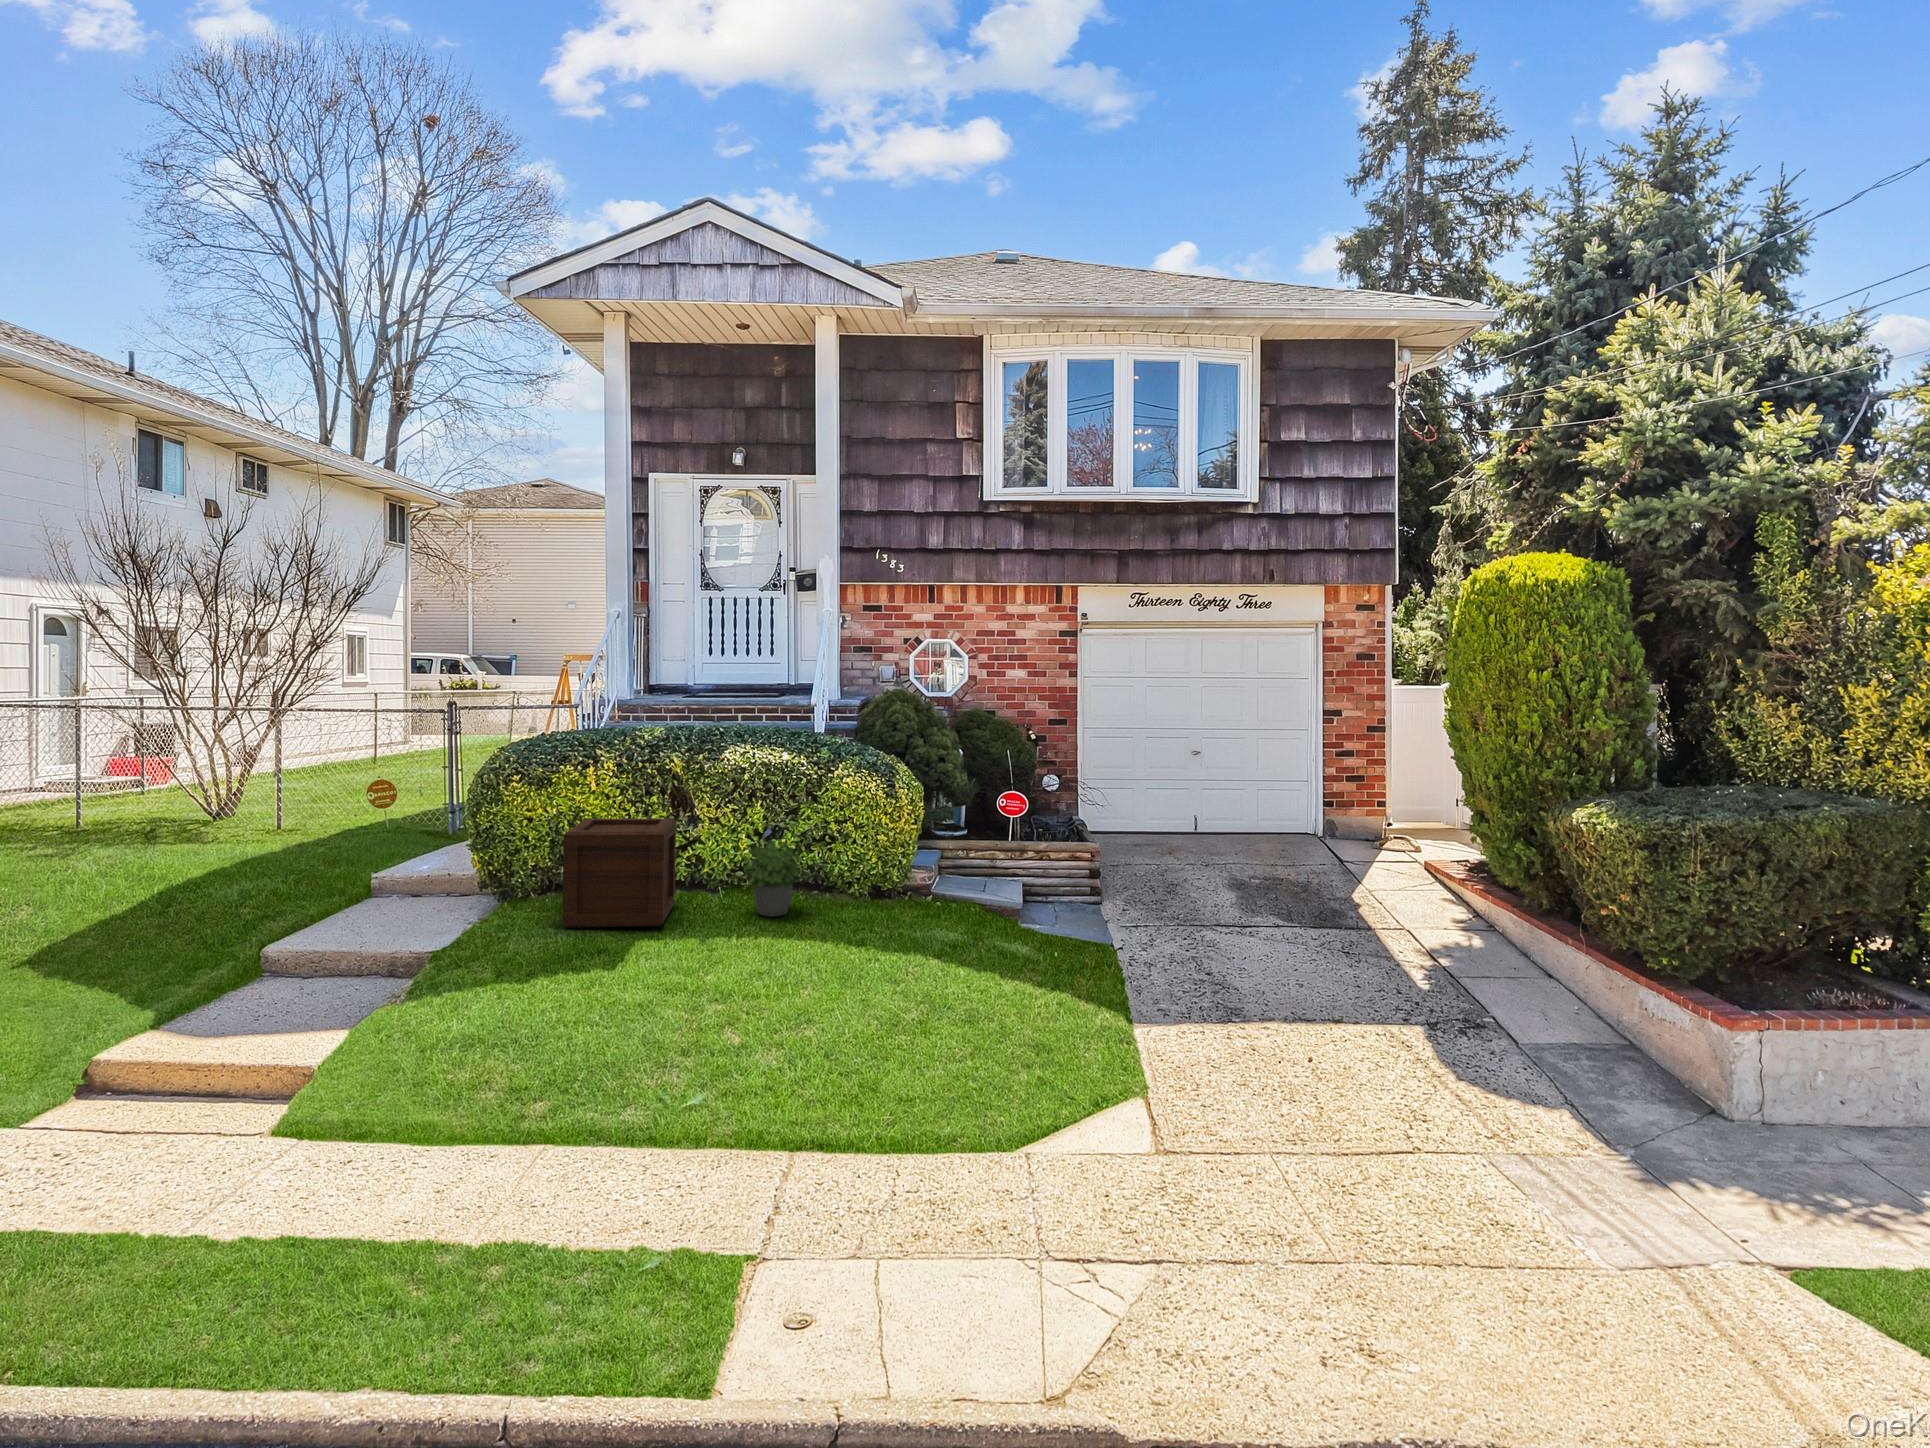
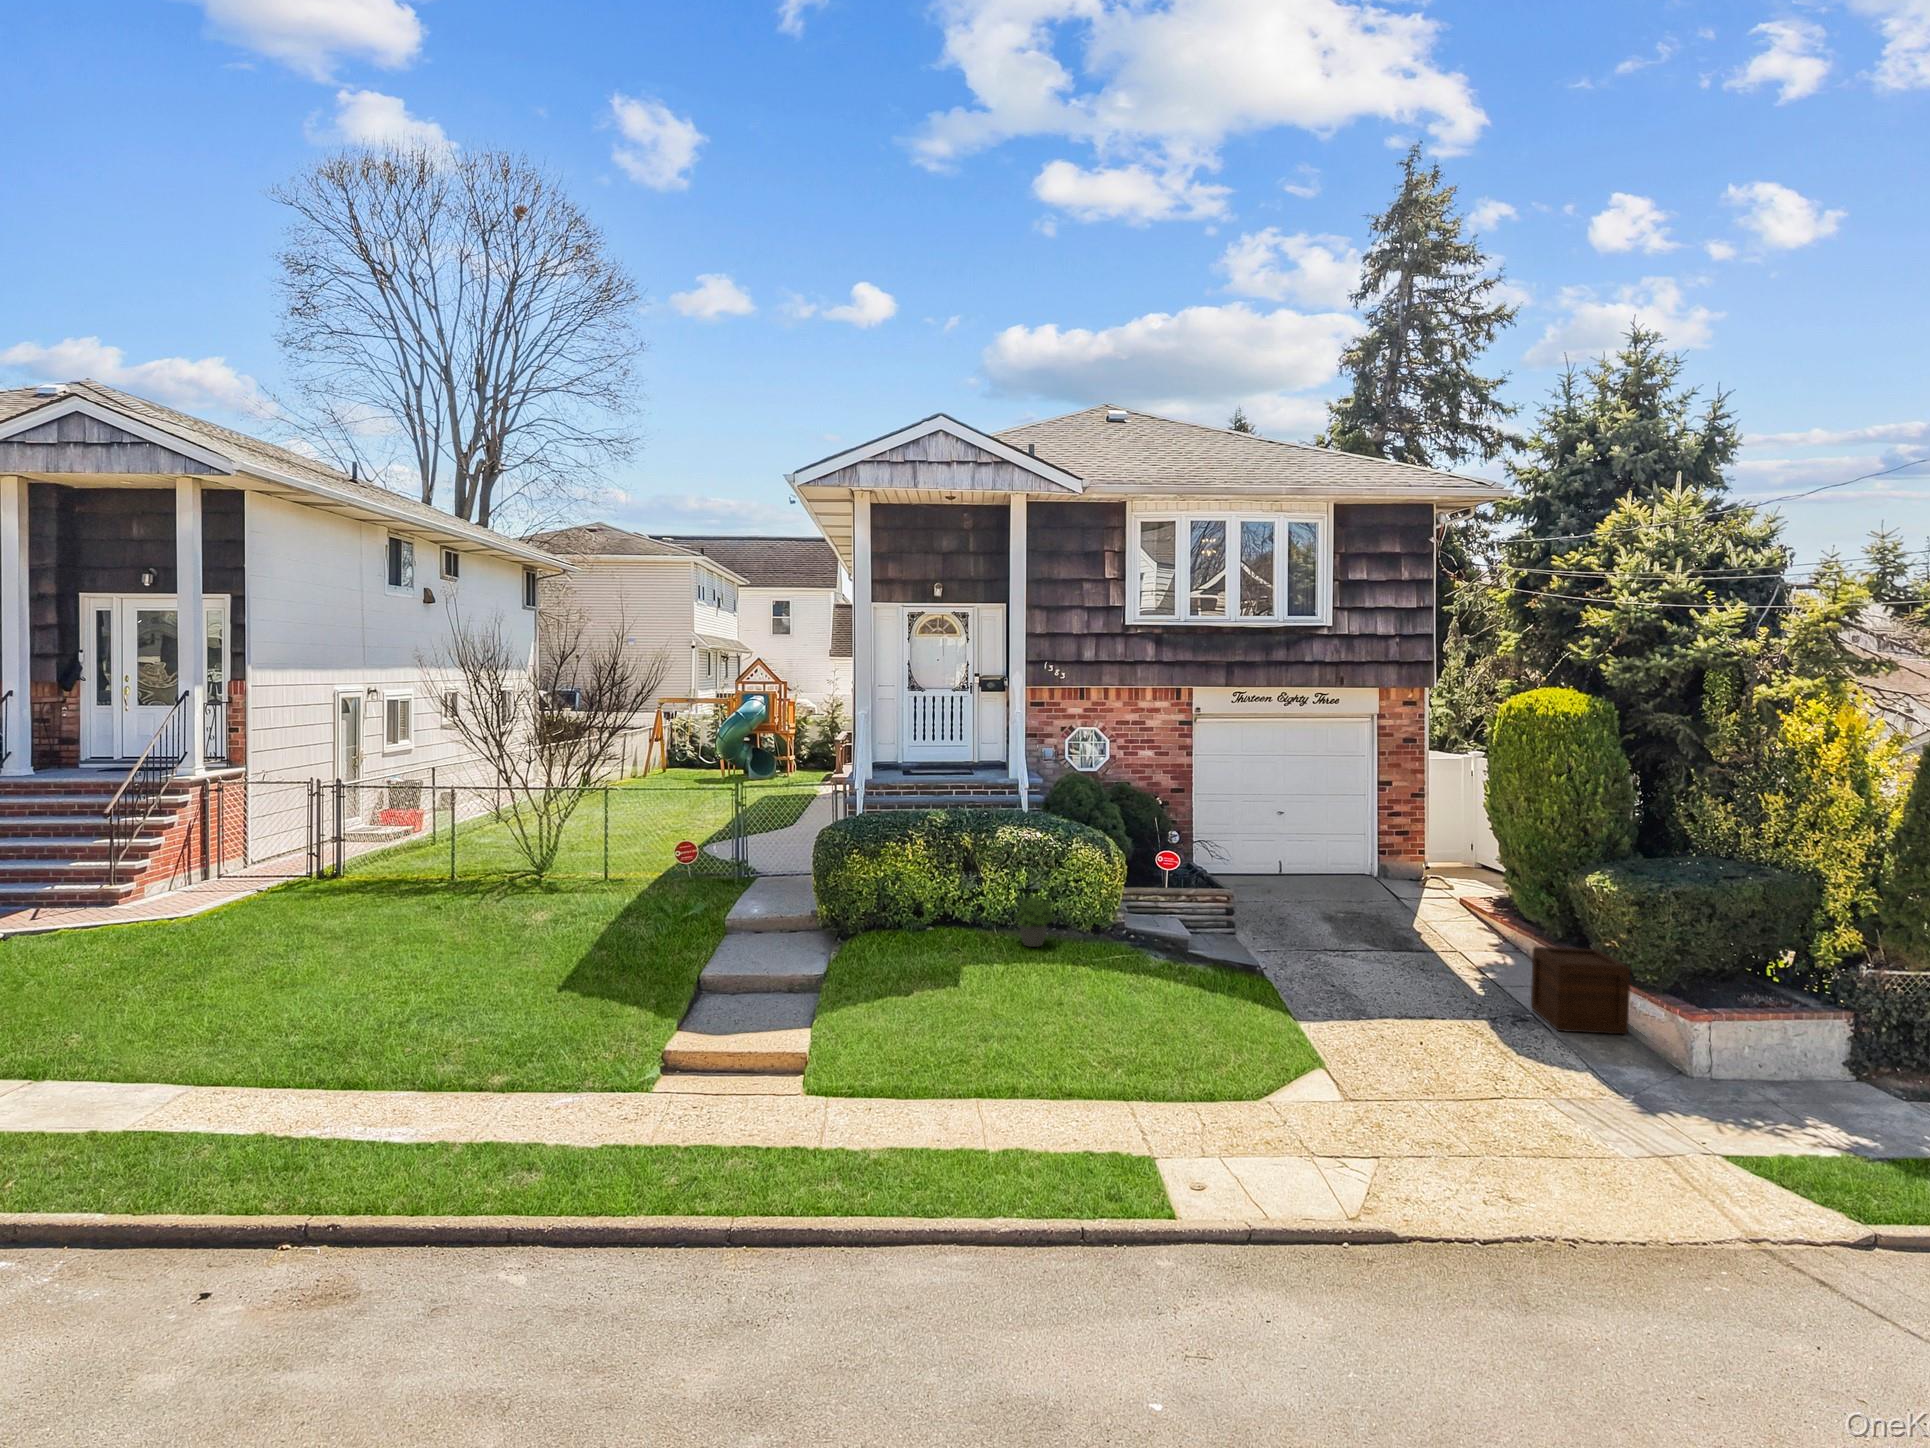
wooden crate: present [562,819,676,928] -> present [1531,947,1630,1034]

